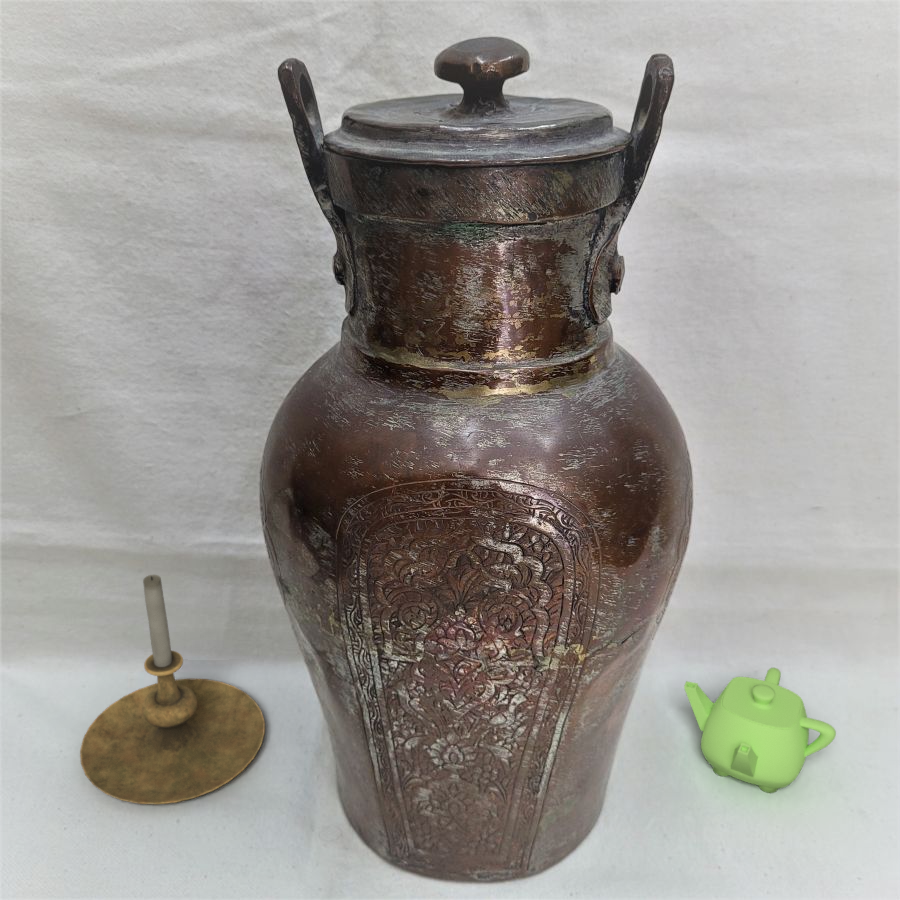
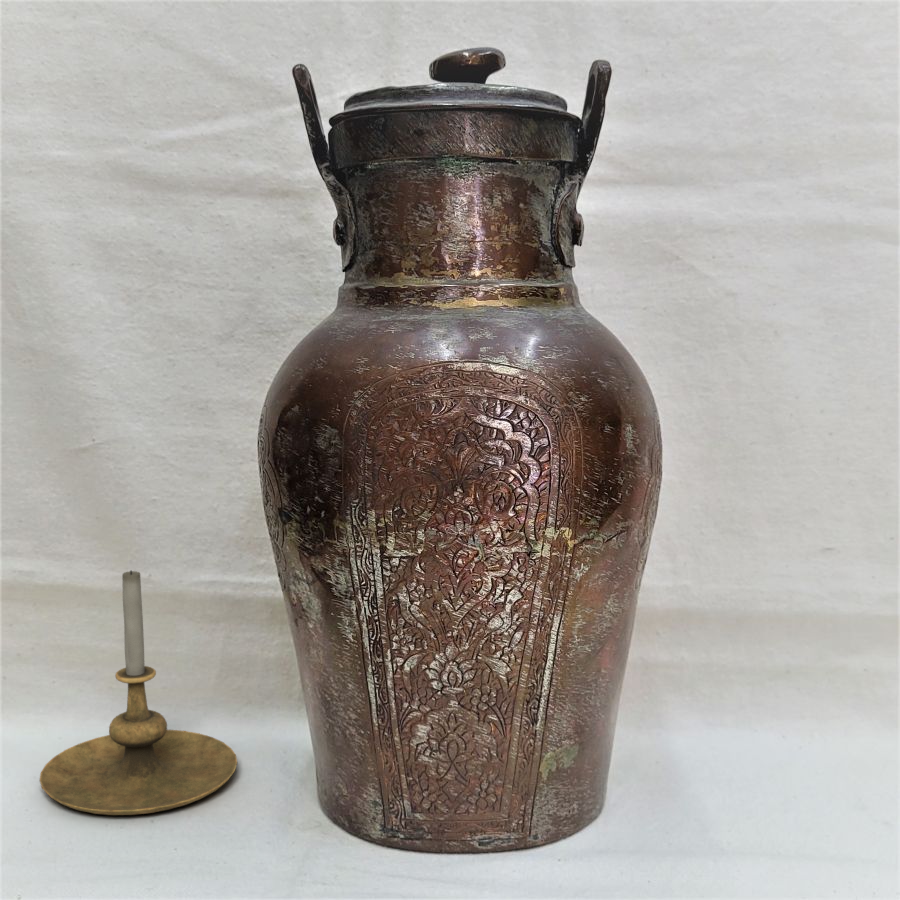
teapot: present [684,668,836,793] -> none [676,676,831,790]

